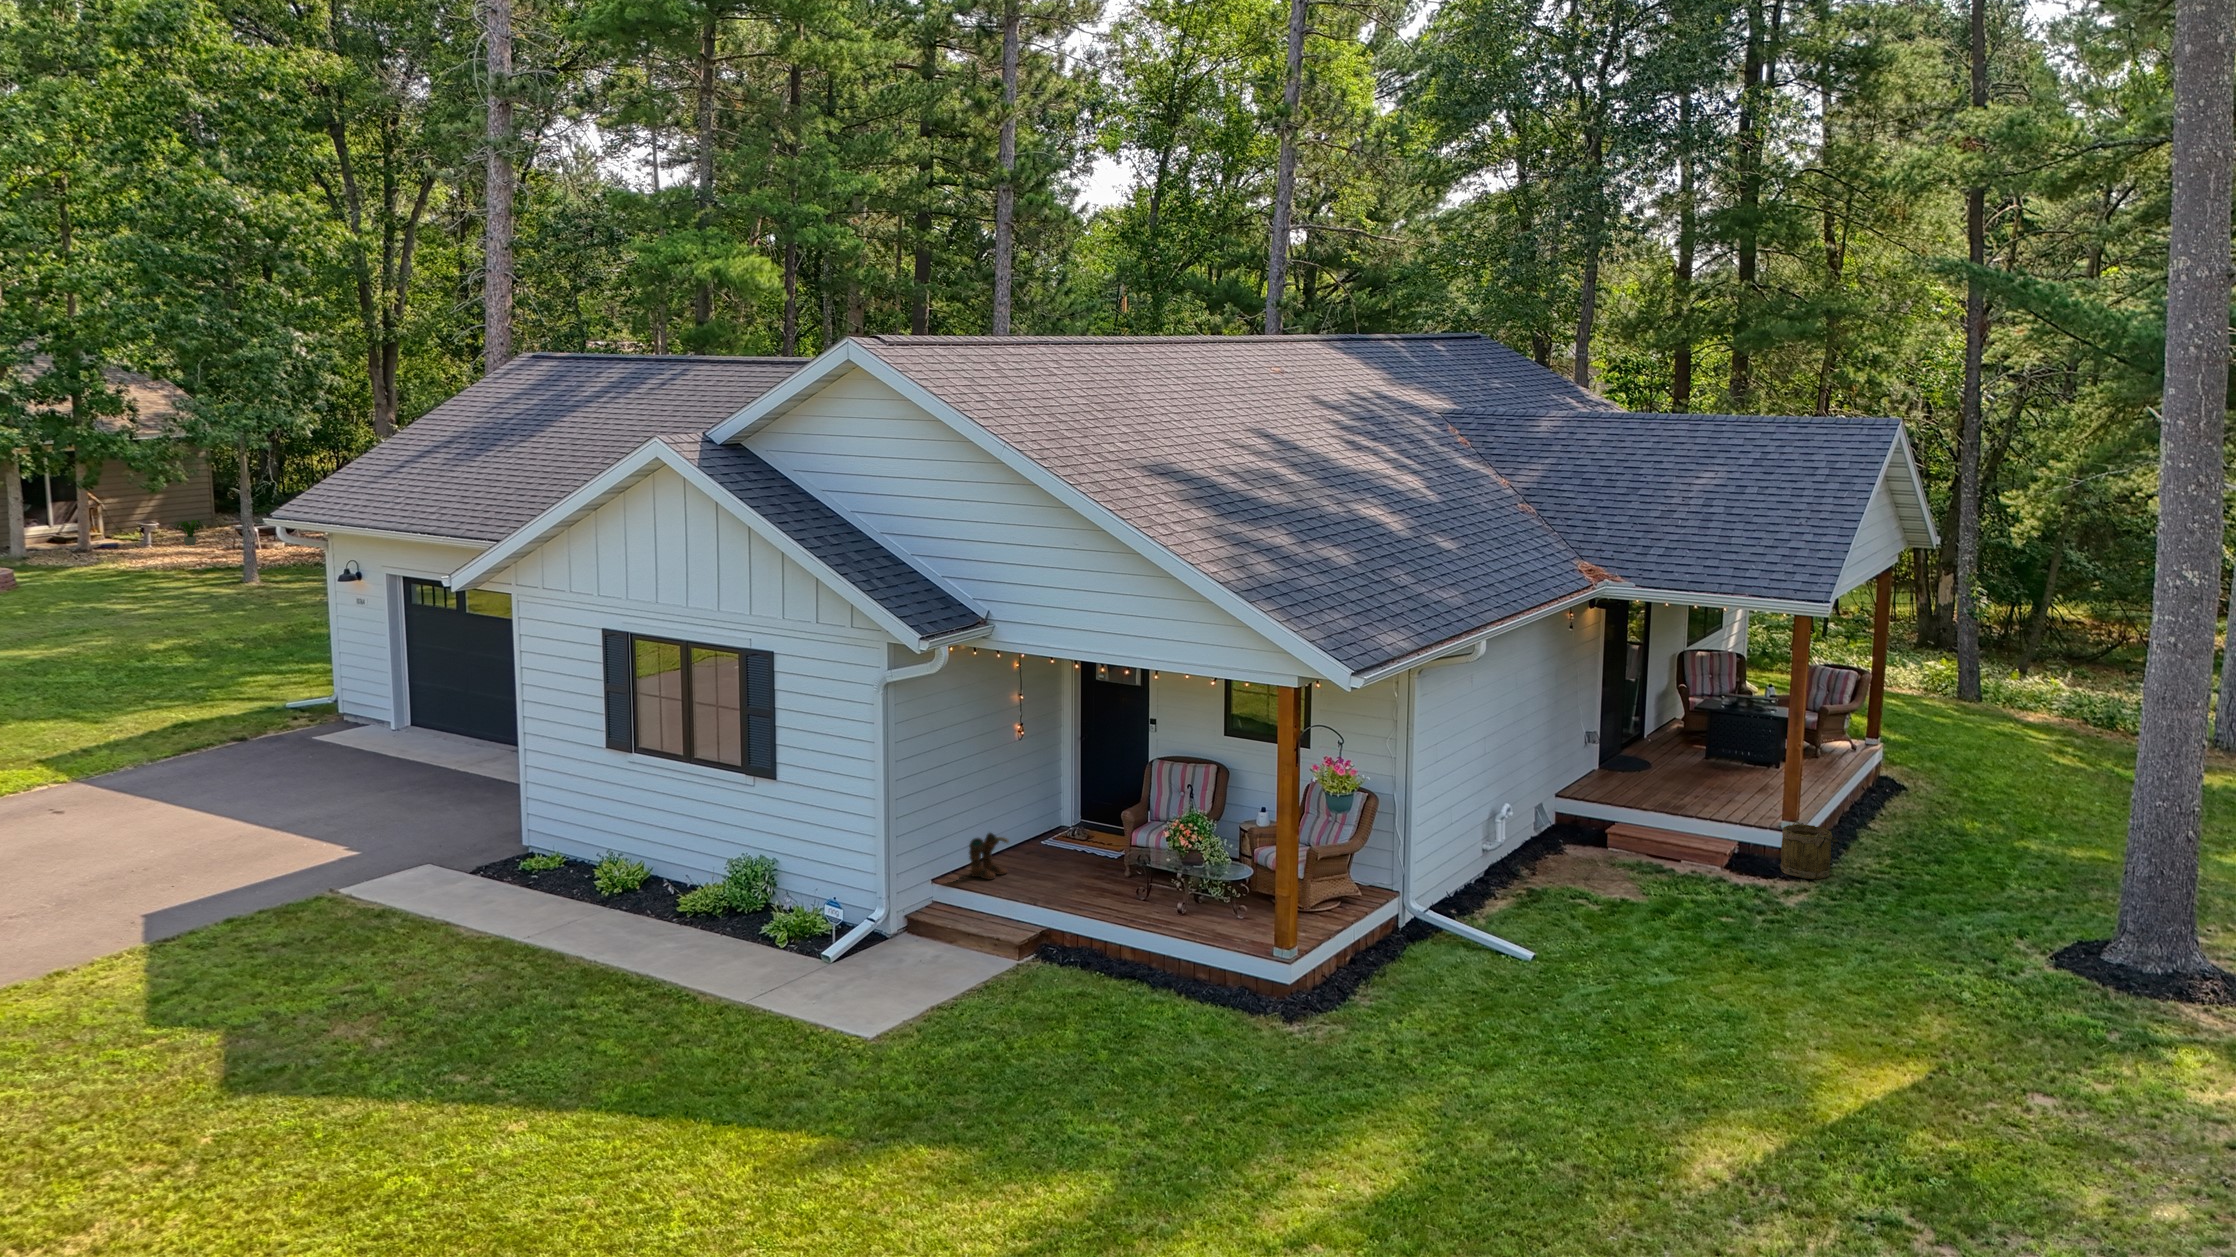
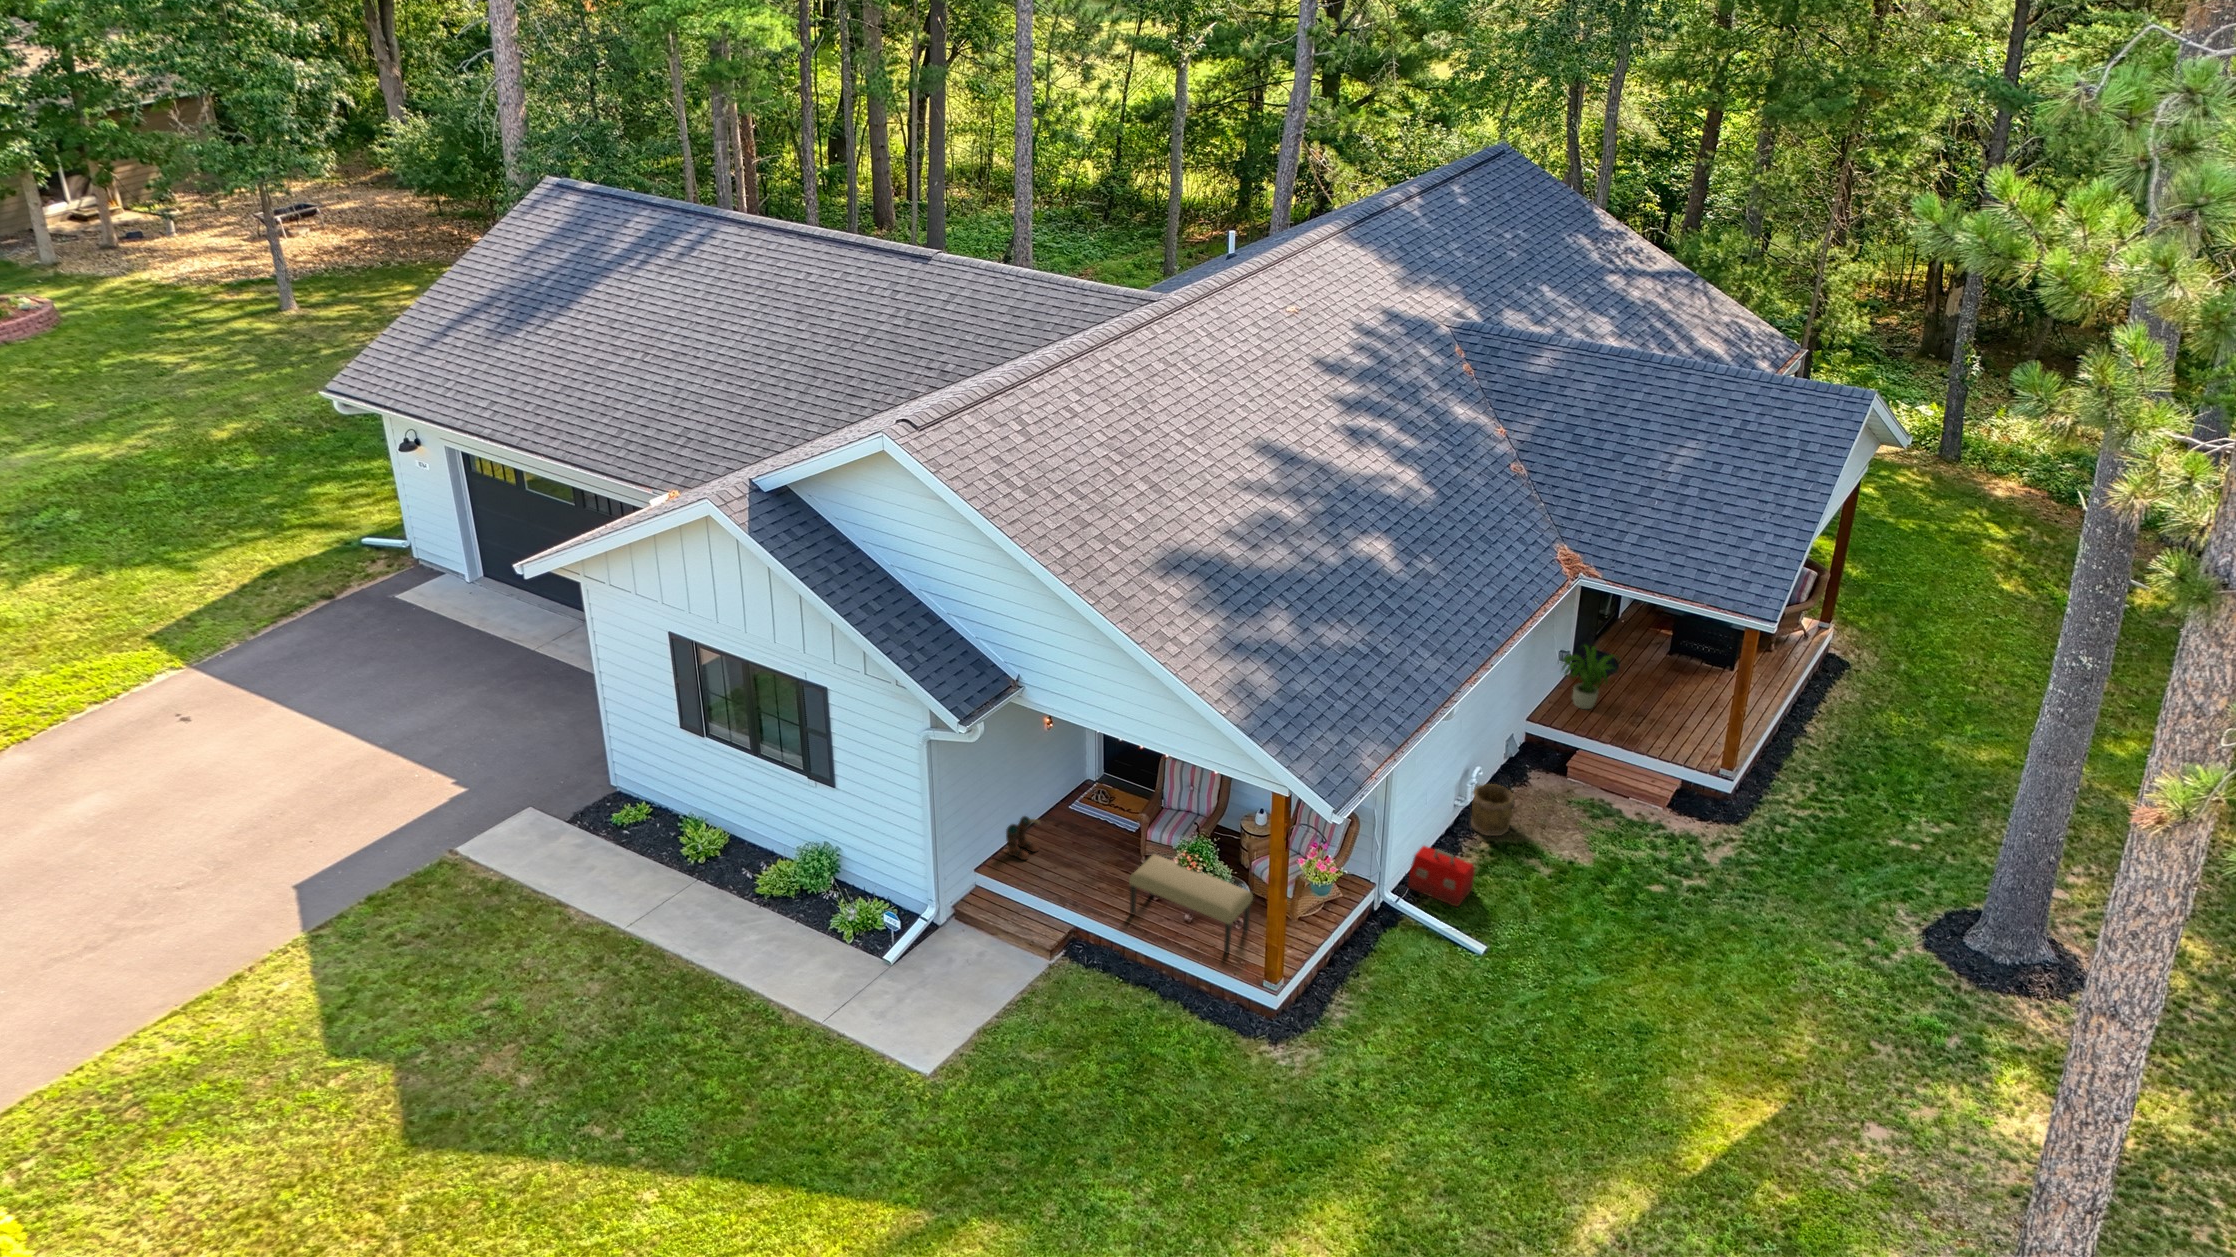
potted plant: present [175,520,202,545] -> present [1562,645,1619,709]
bucket: present [1780,821,1838,879] -> present [1471,784,1515,836]
bench: none [1111,845,1257,937] -> present [1129,855,1253,953]
toolbox: none [1441,862,1519,926] -> present [1408,846,1475,907]

